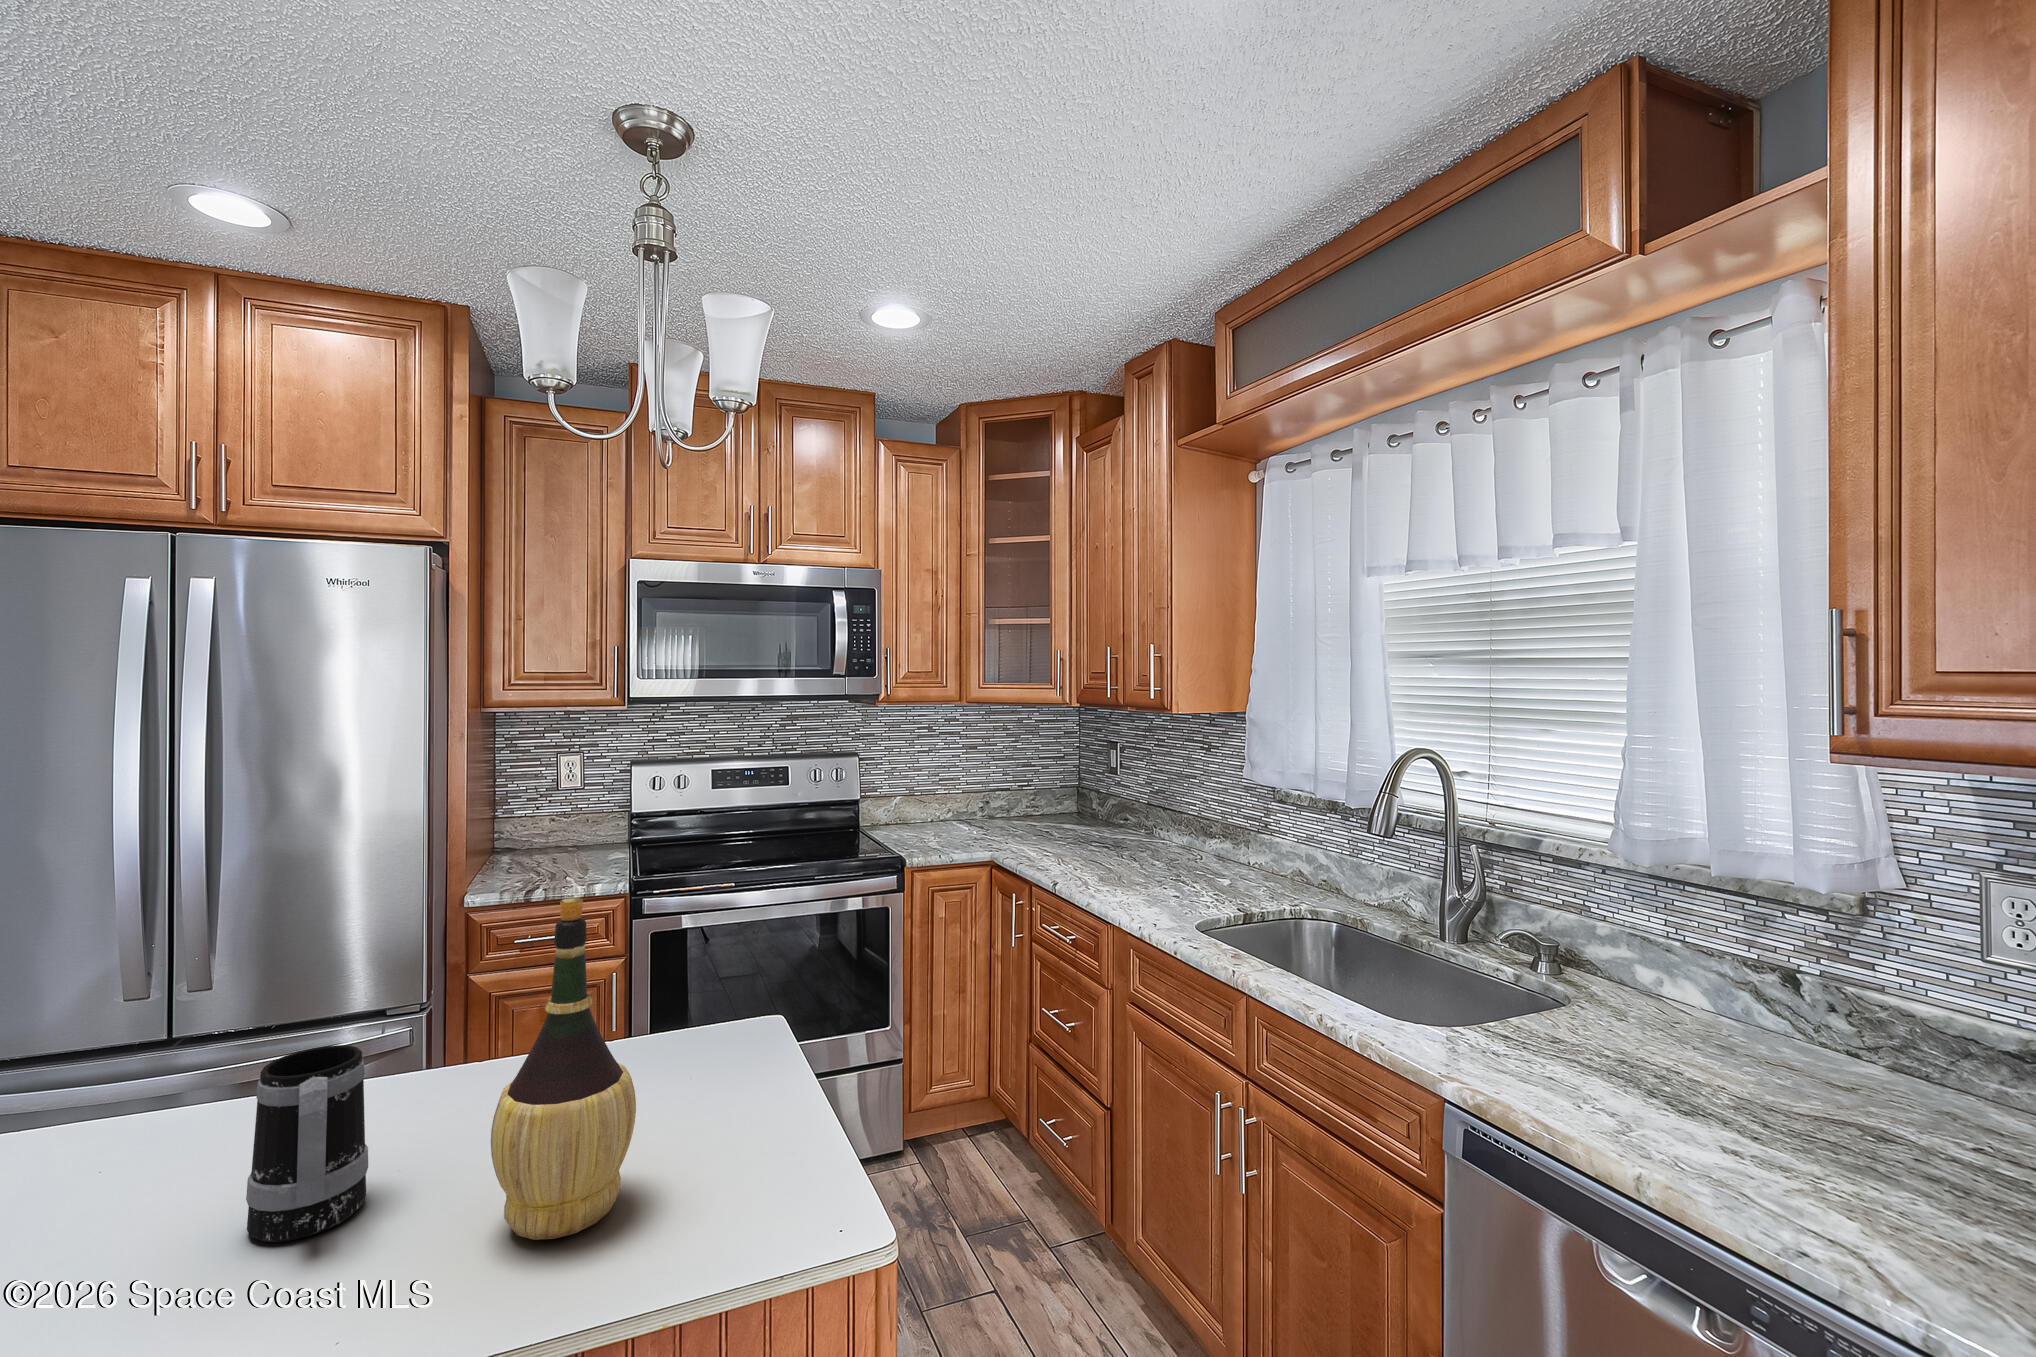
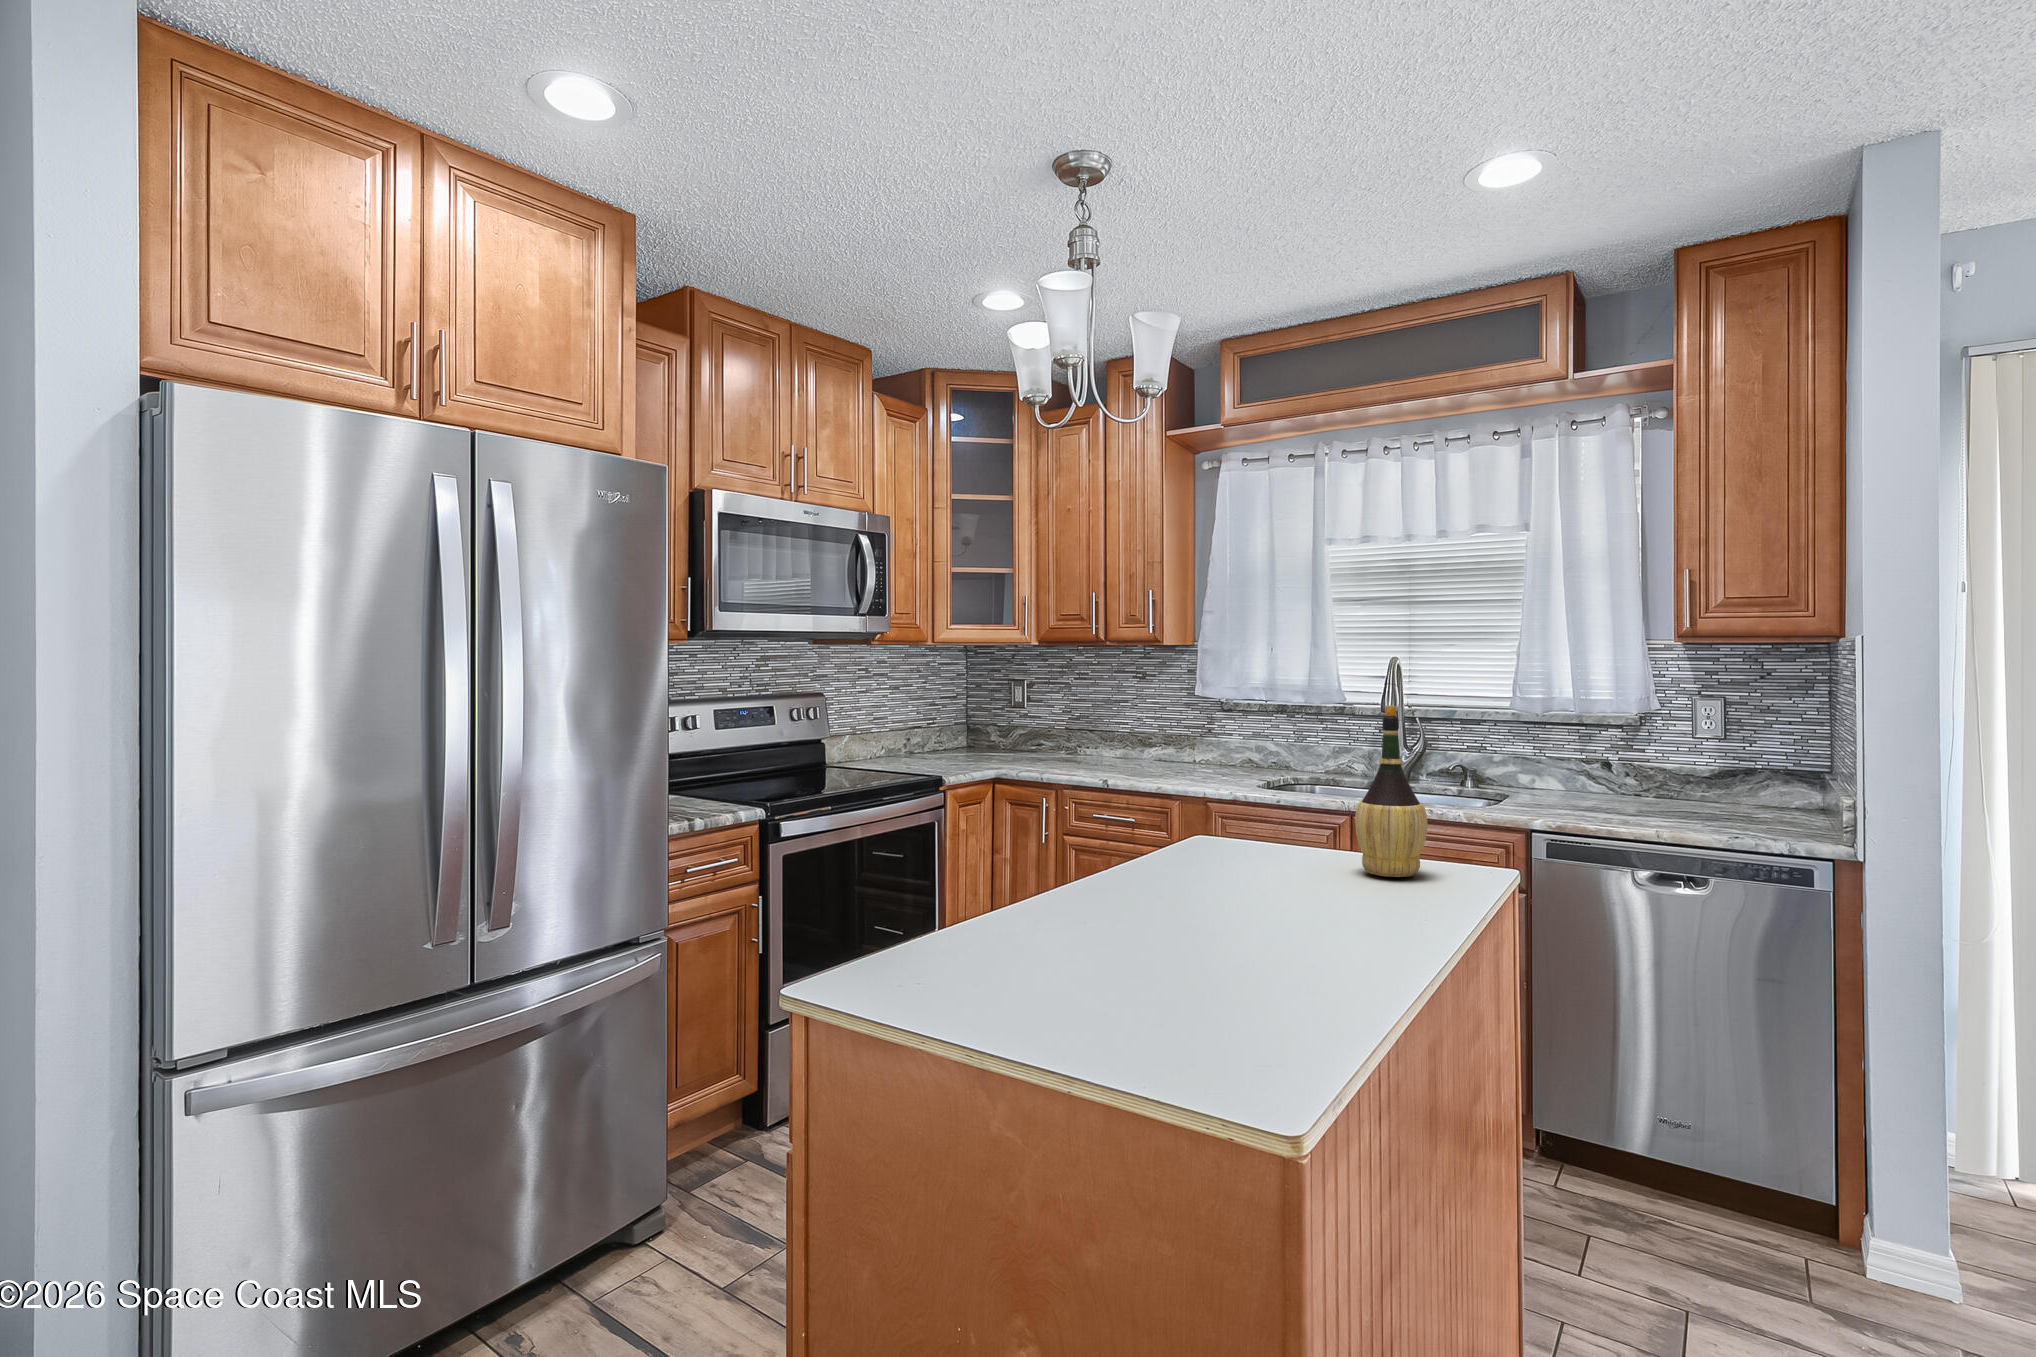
mug: present [246,1045,368,1242] -> none [1266,800,1345,896]

